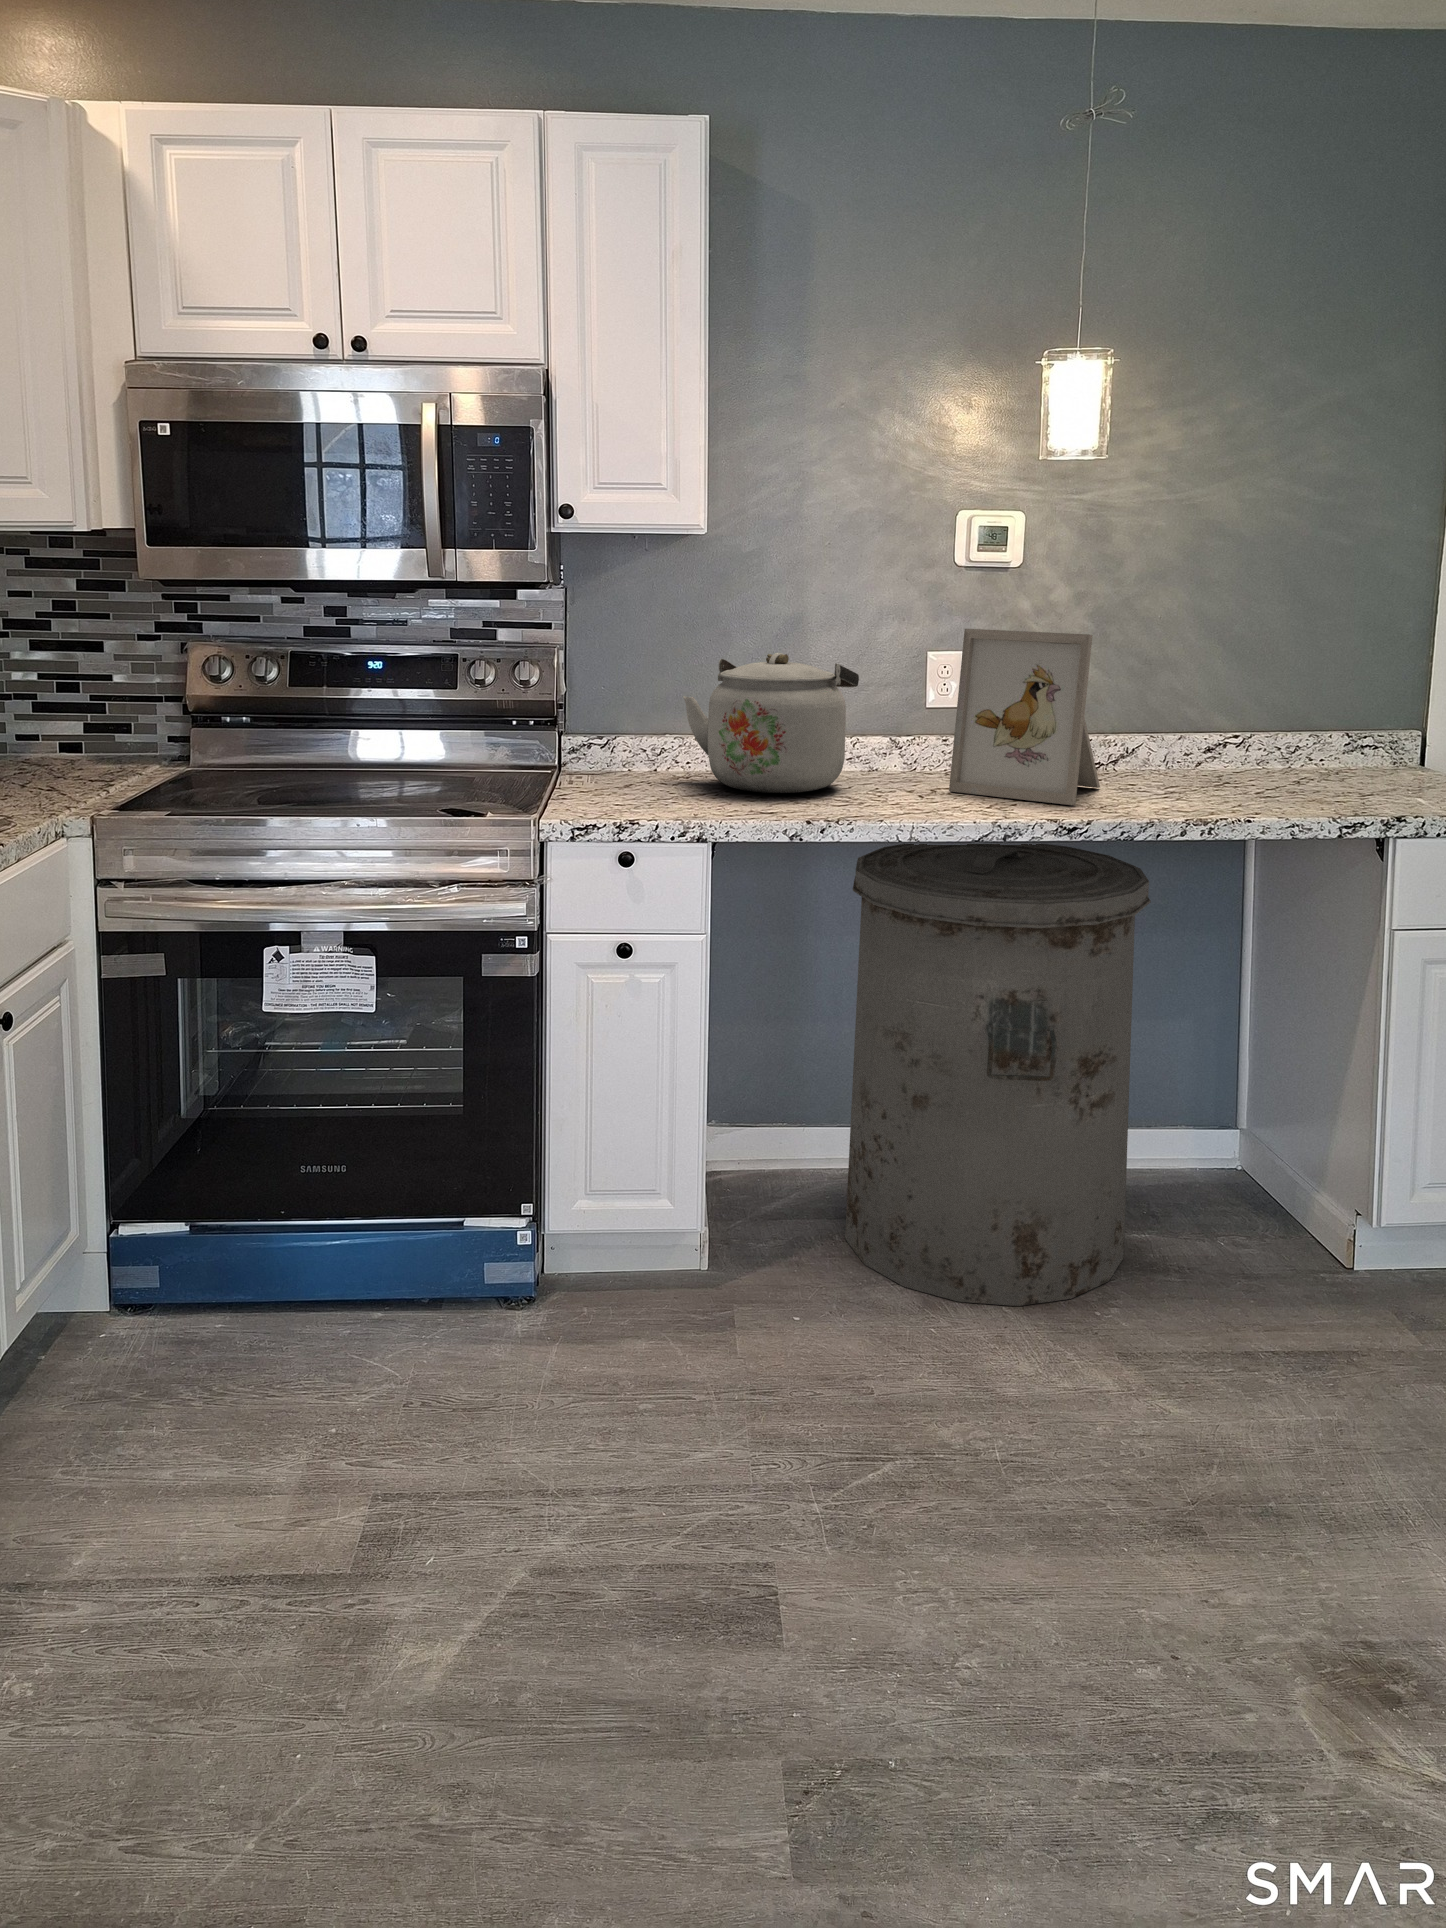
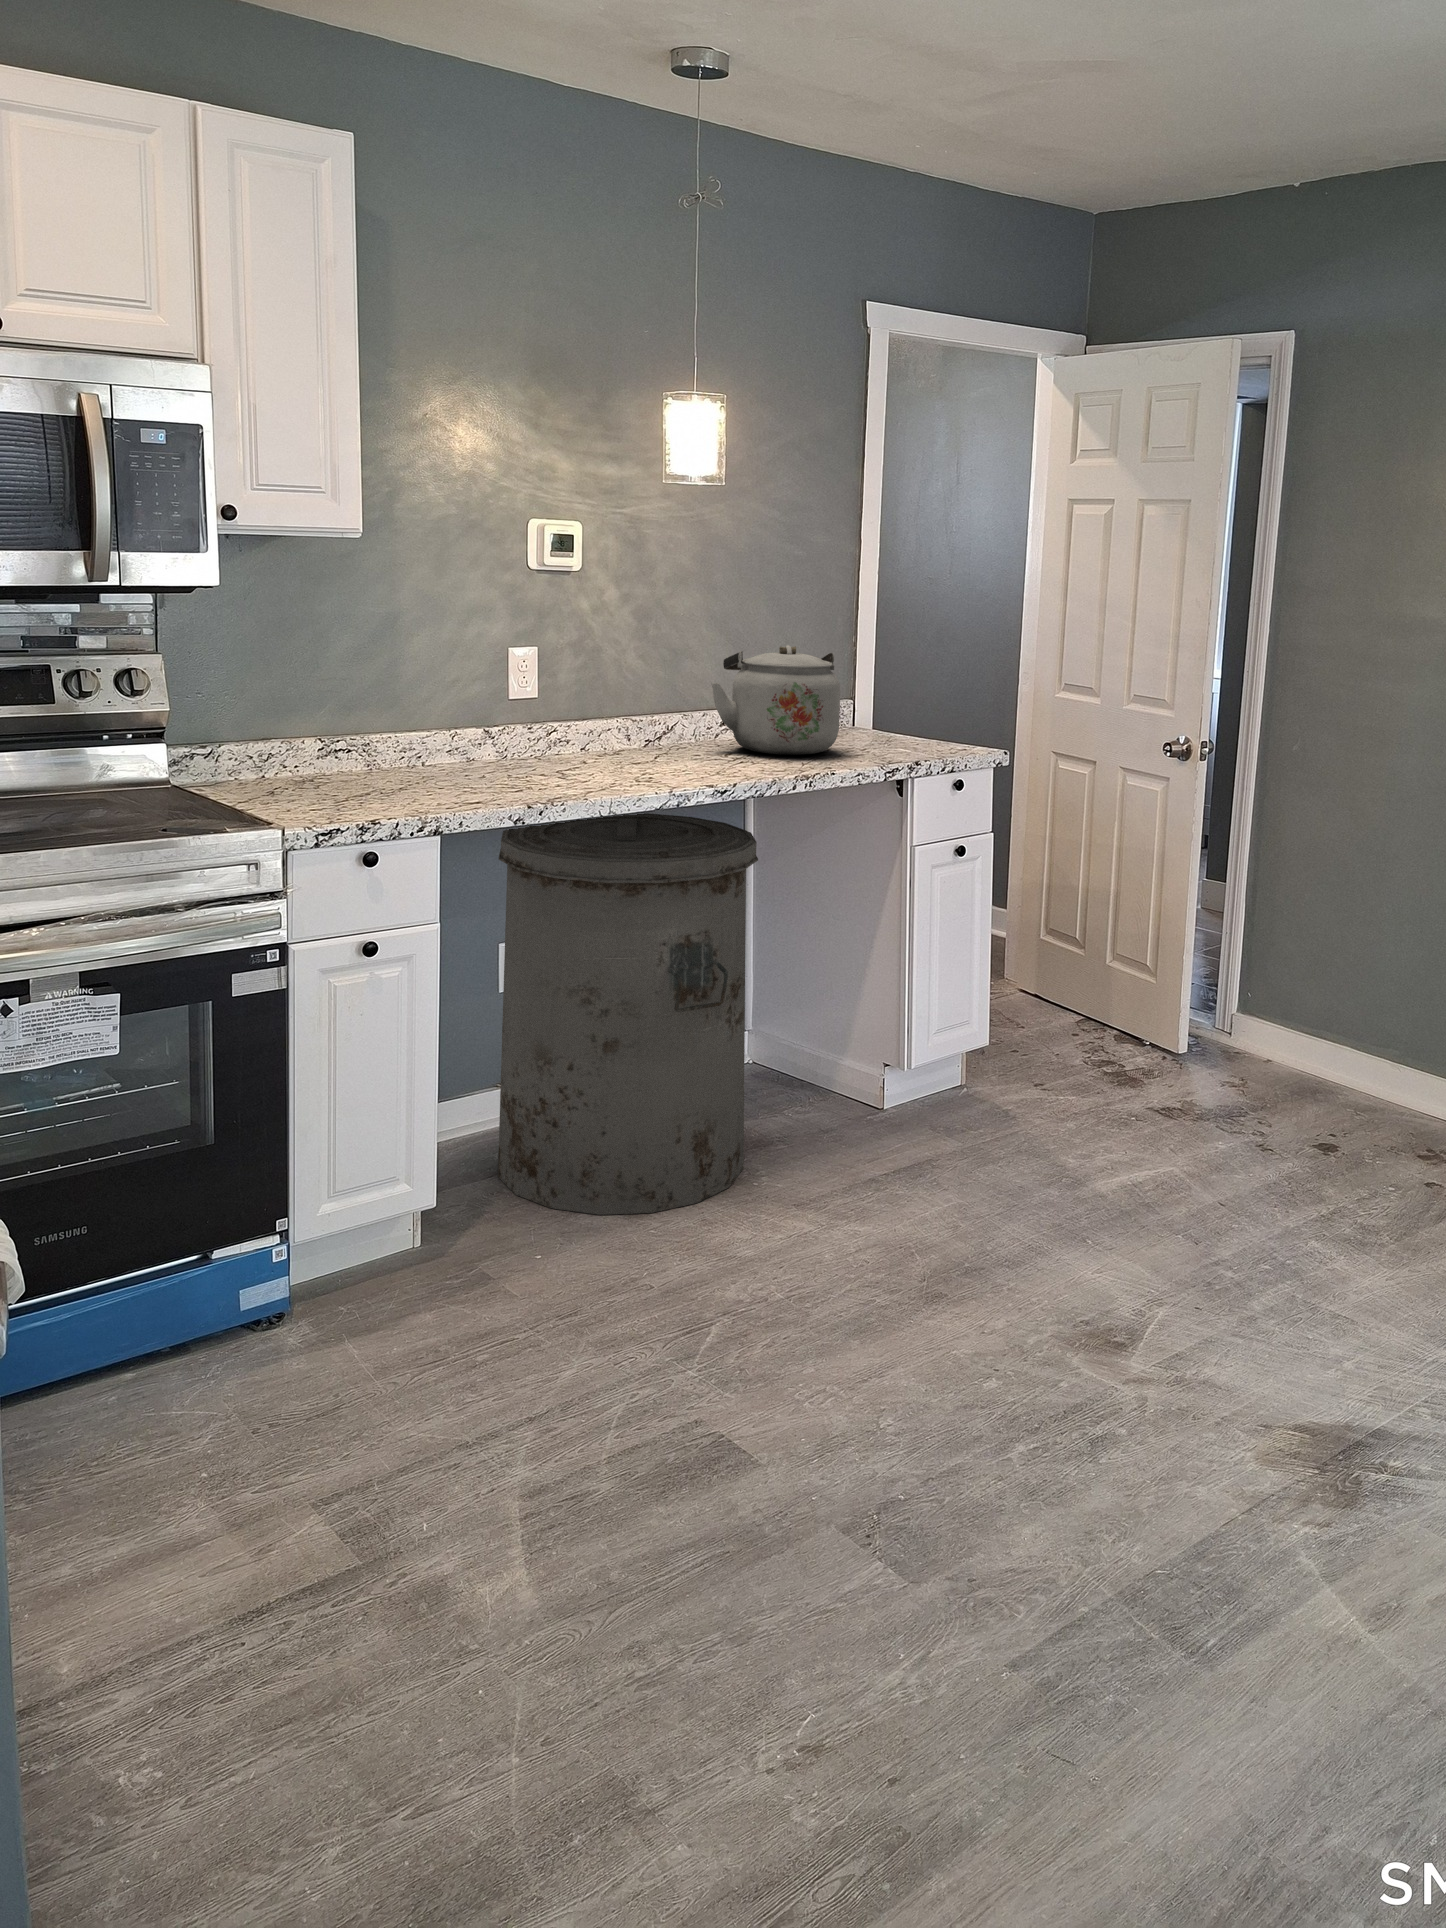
picture frame: present [949,629,1100,805] -> none [582,626,701,775]
kettle: present [683,653,859,793] -> present [711,645,840,755]

